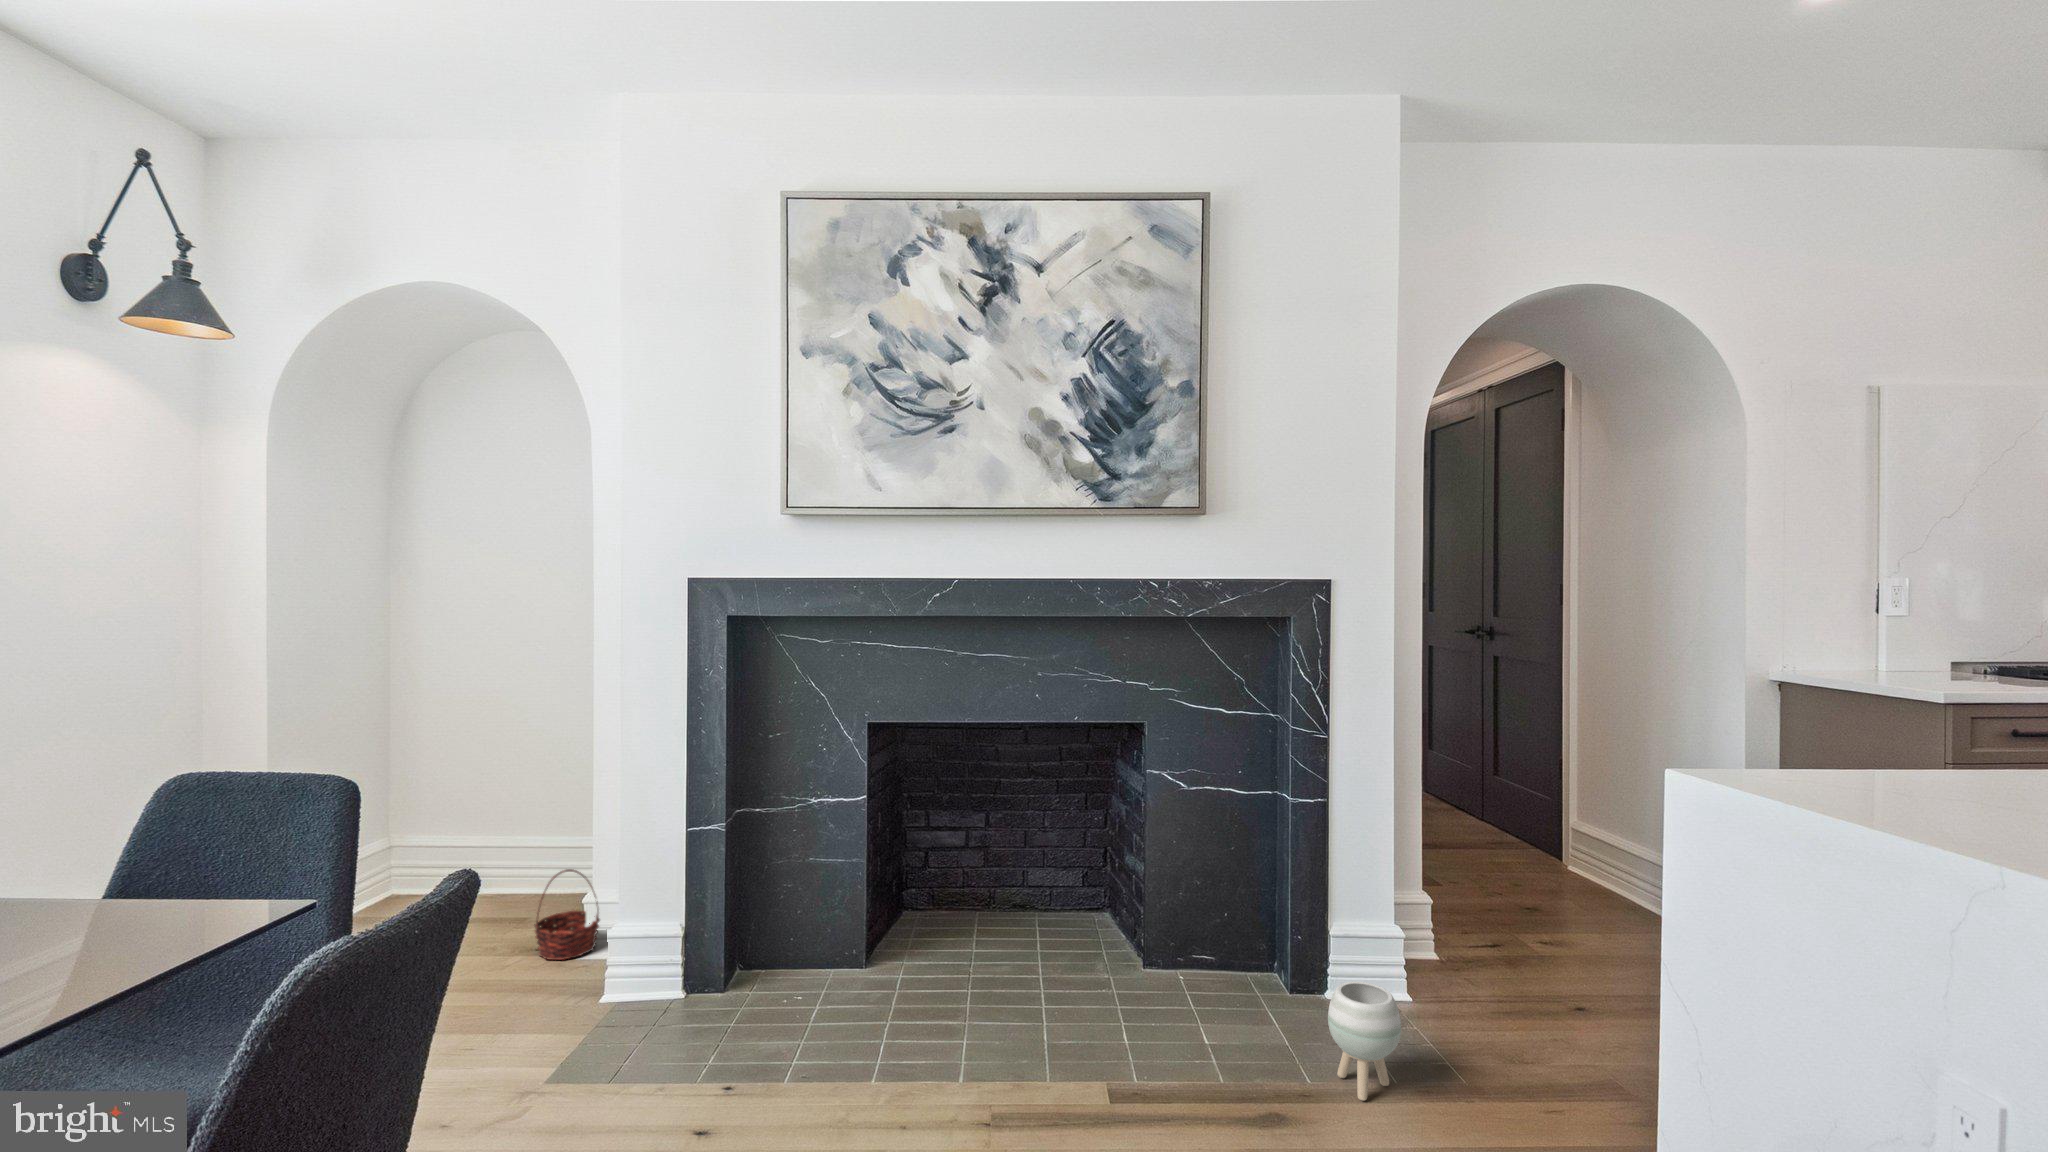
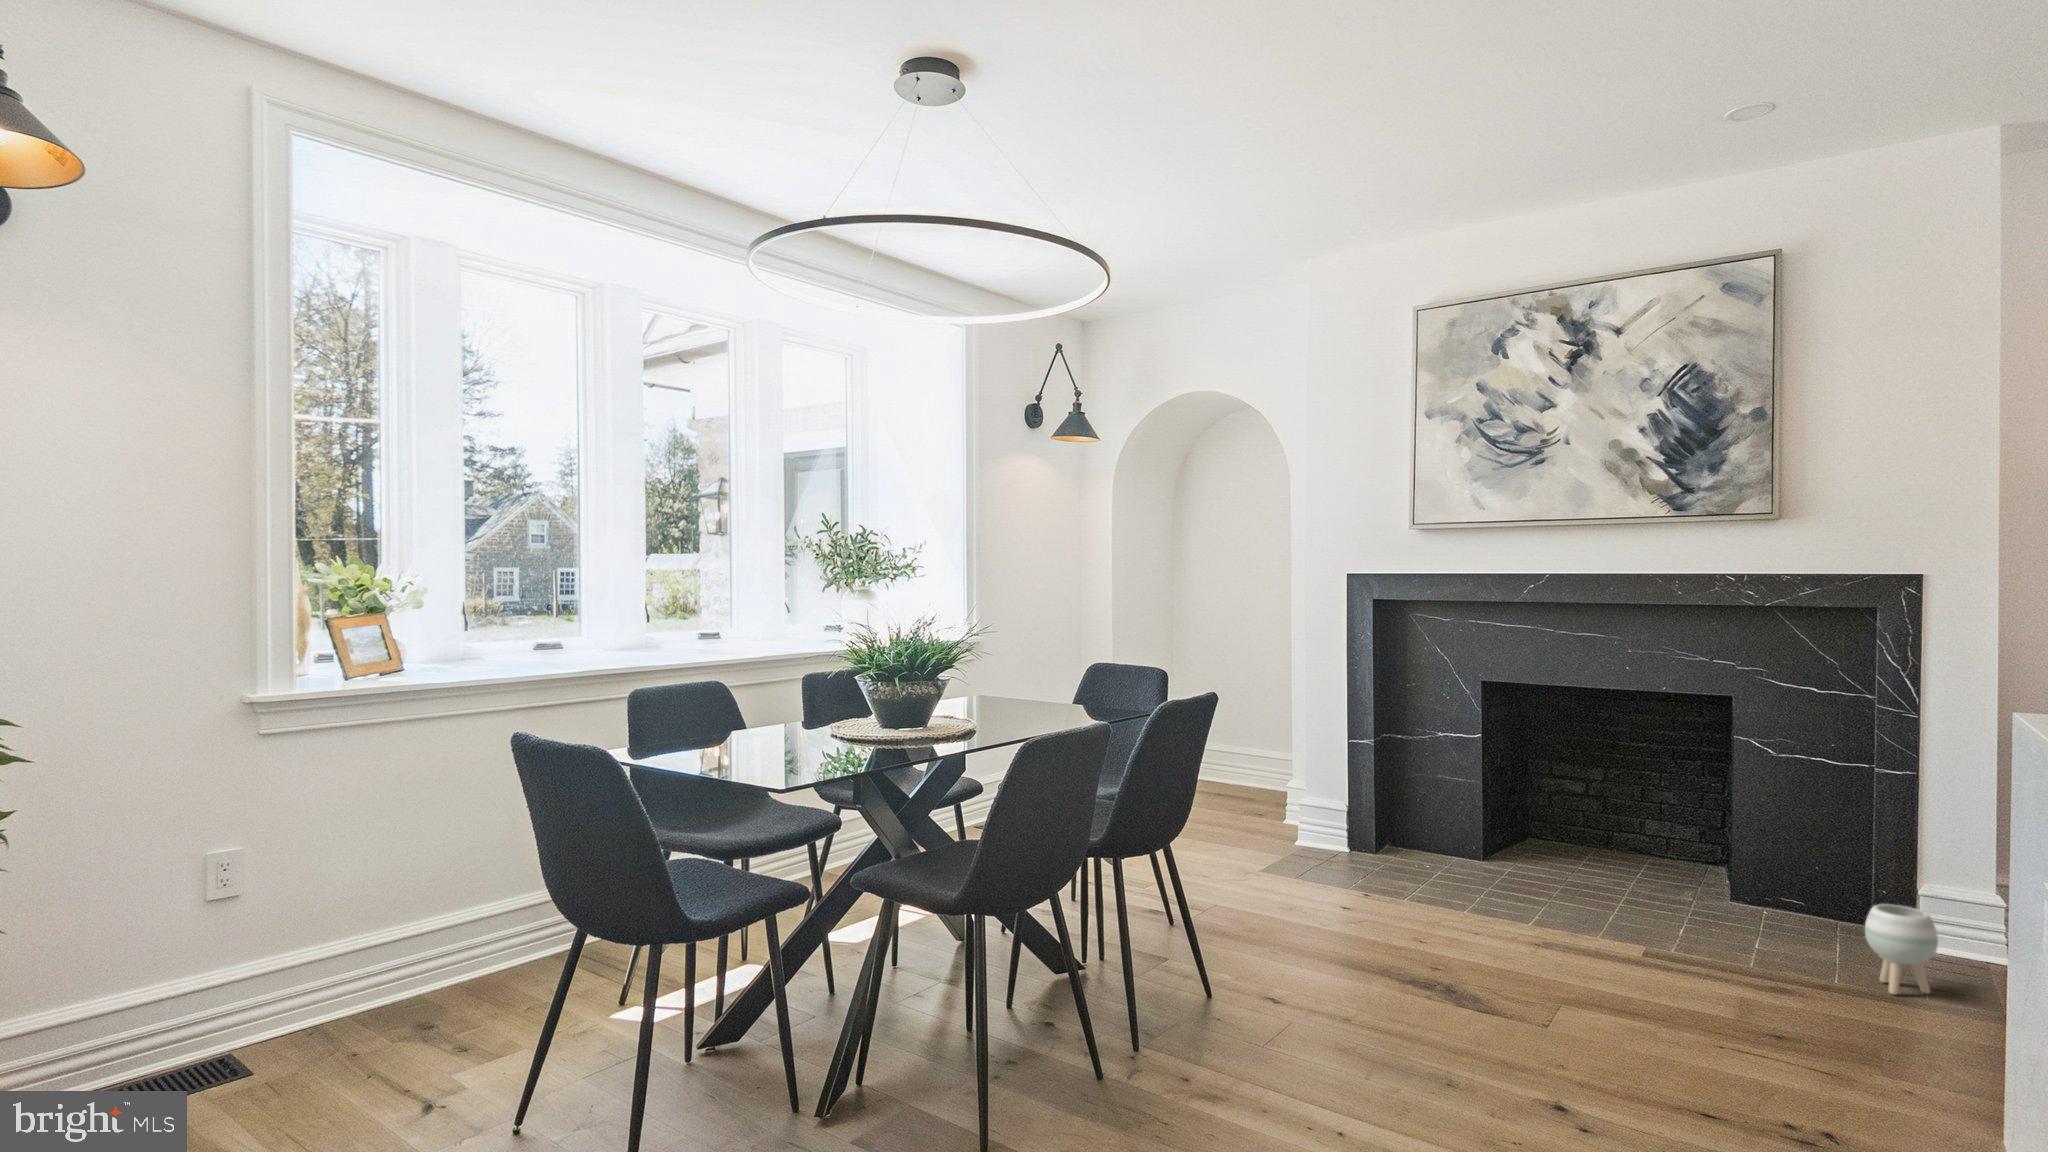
basket: present [534,869,600,960] -> none [1246,777,1289,836]

